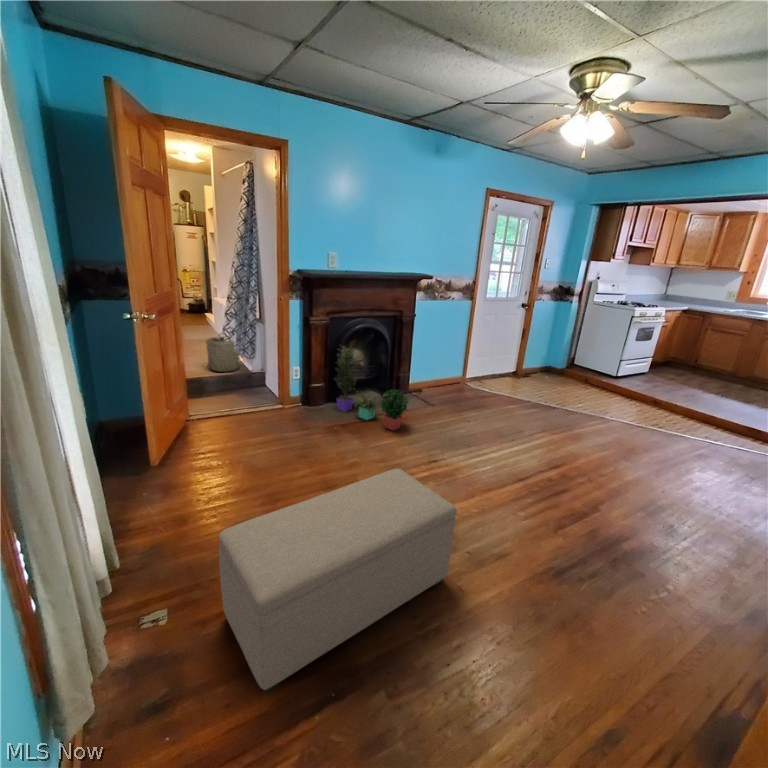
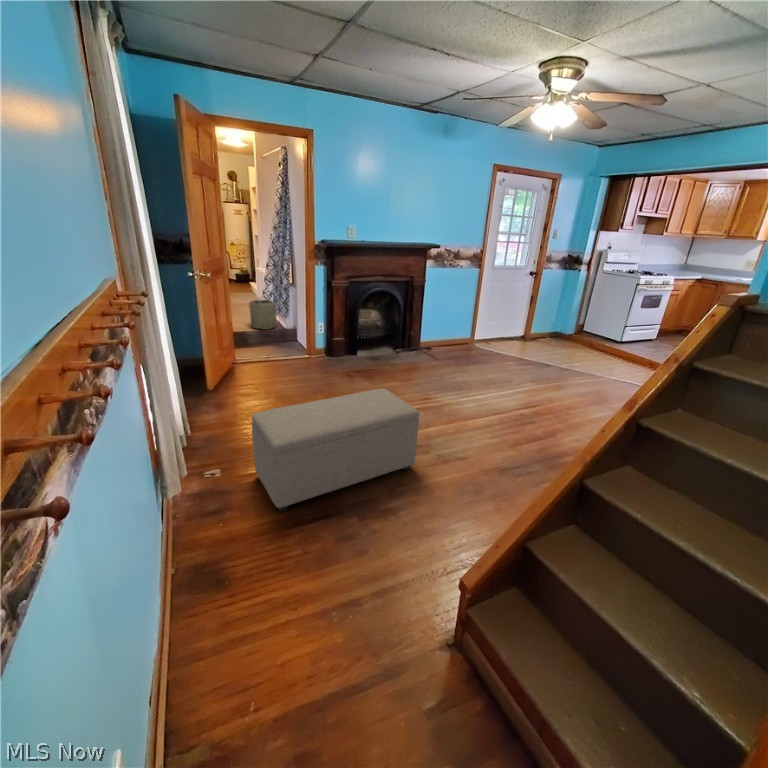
potted plant: present [335,346,409,431] -> none [351,304,412,376]

